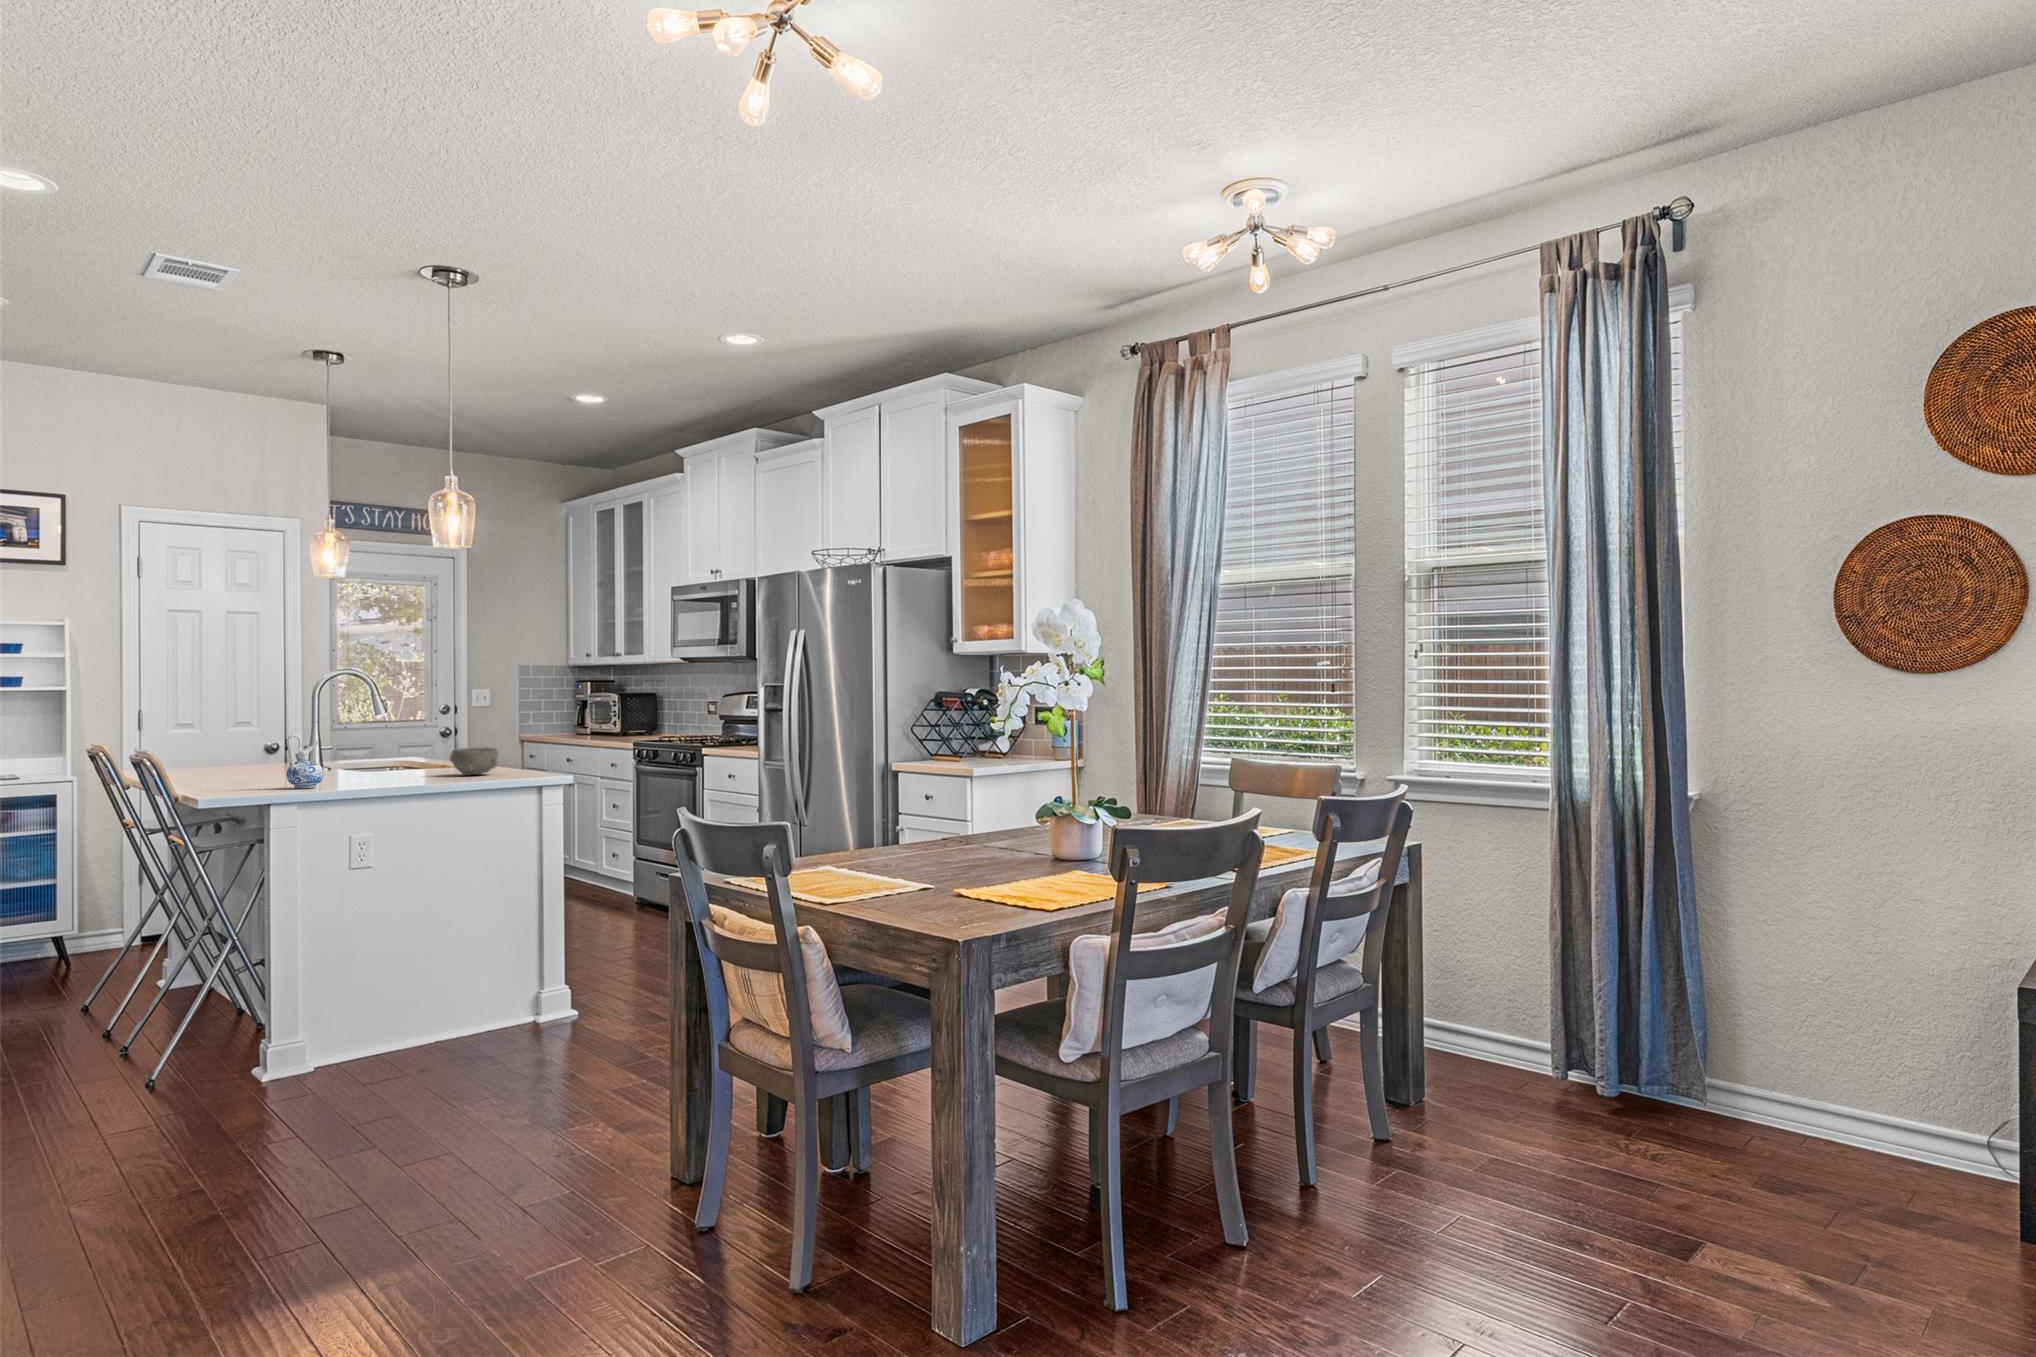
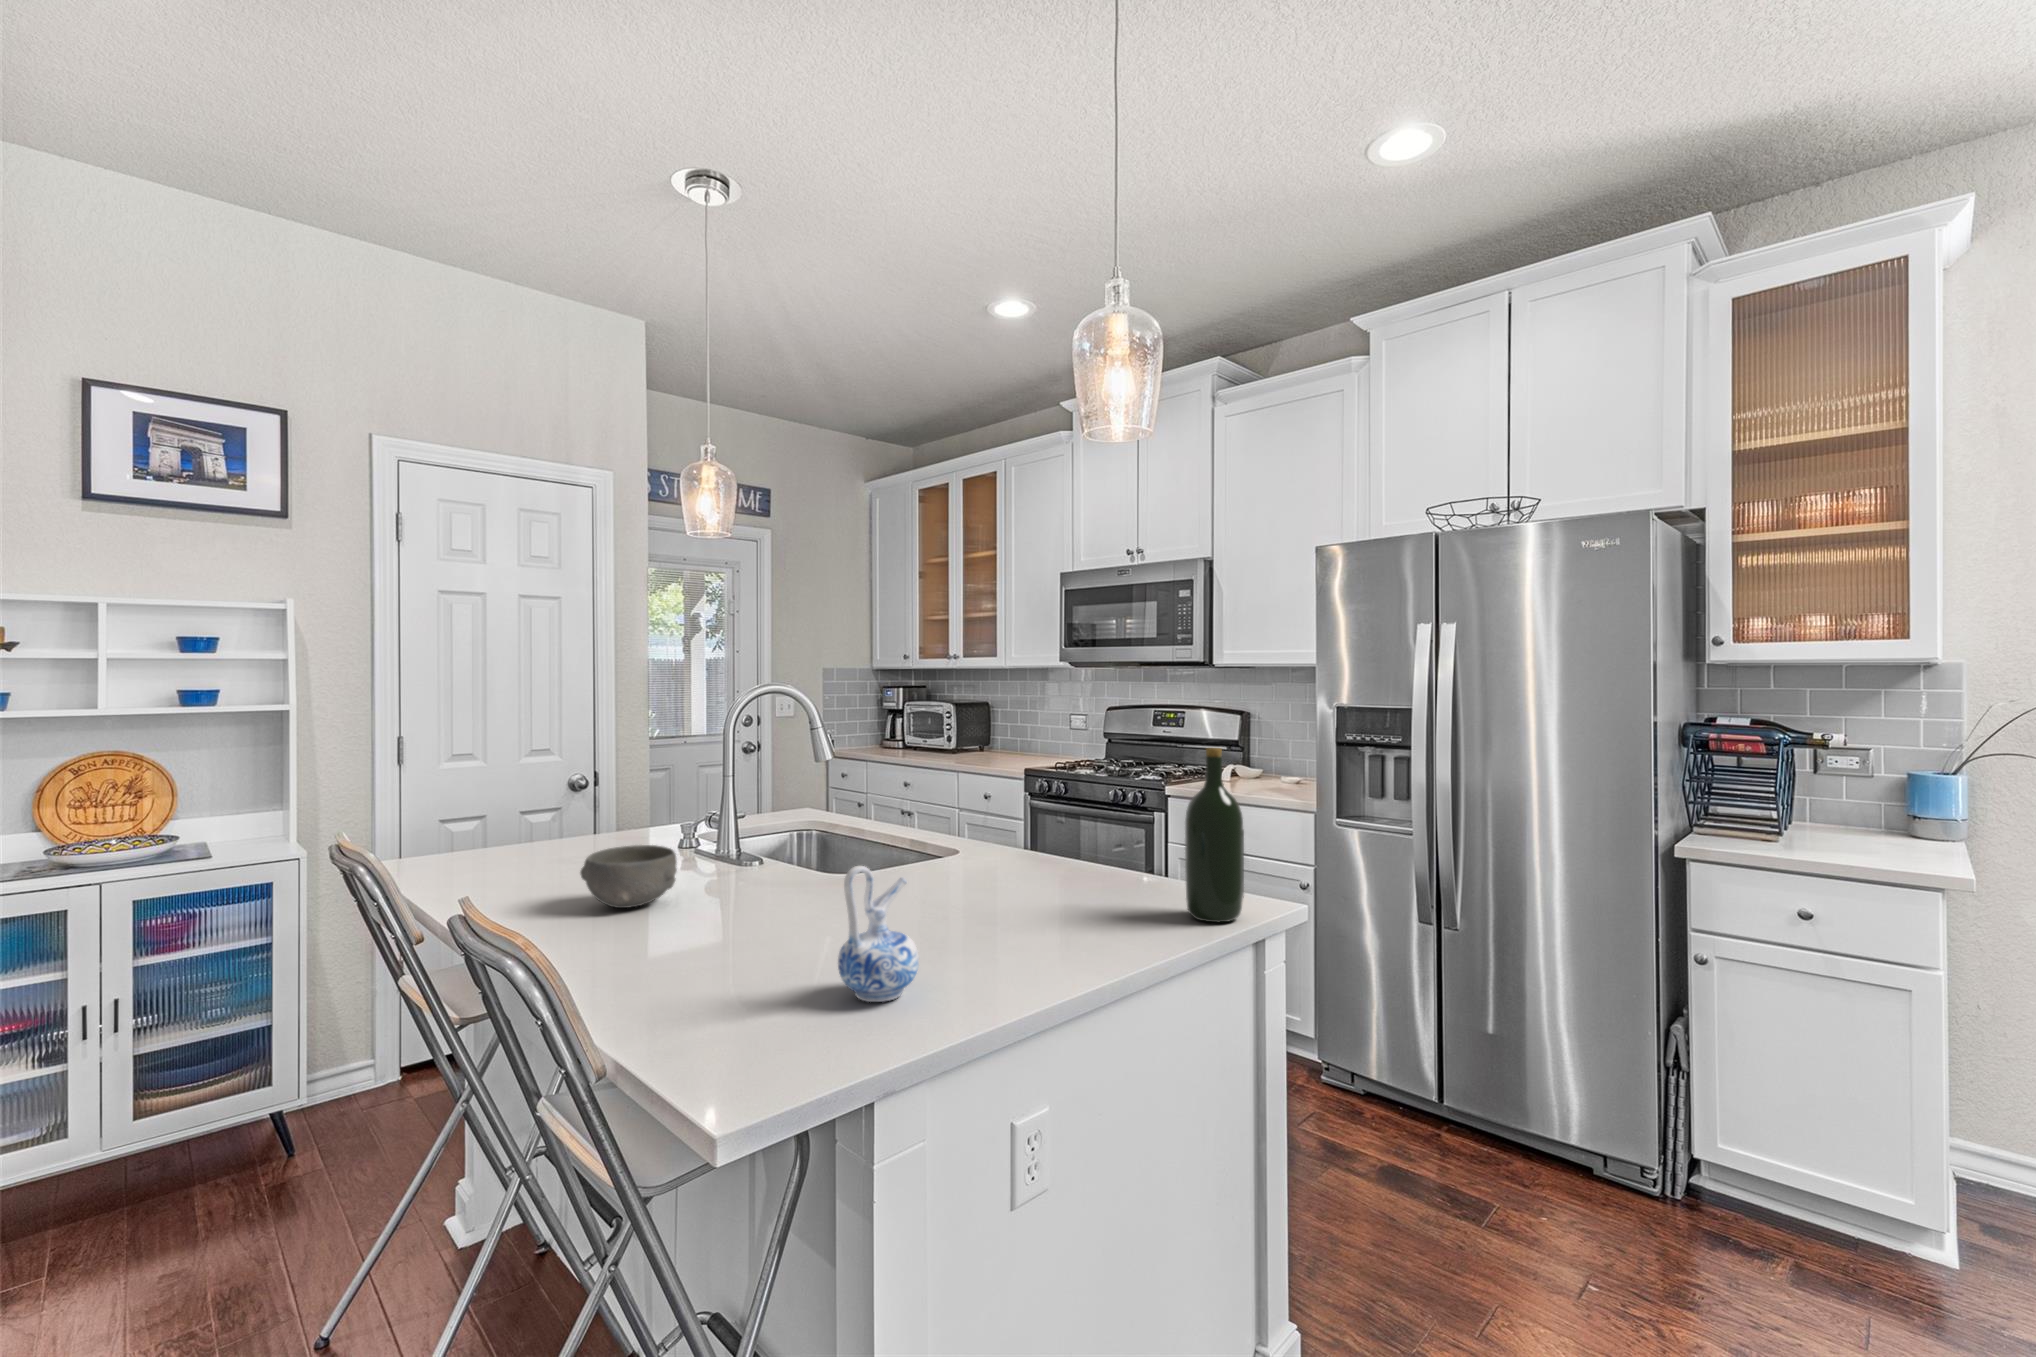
wine bottle: none [498,695,528,778] -> present [1185,748,1244,922]
bowl: present [450,748,498,775] -> present [580,845,677,908]

